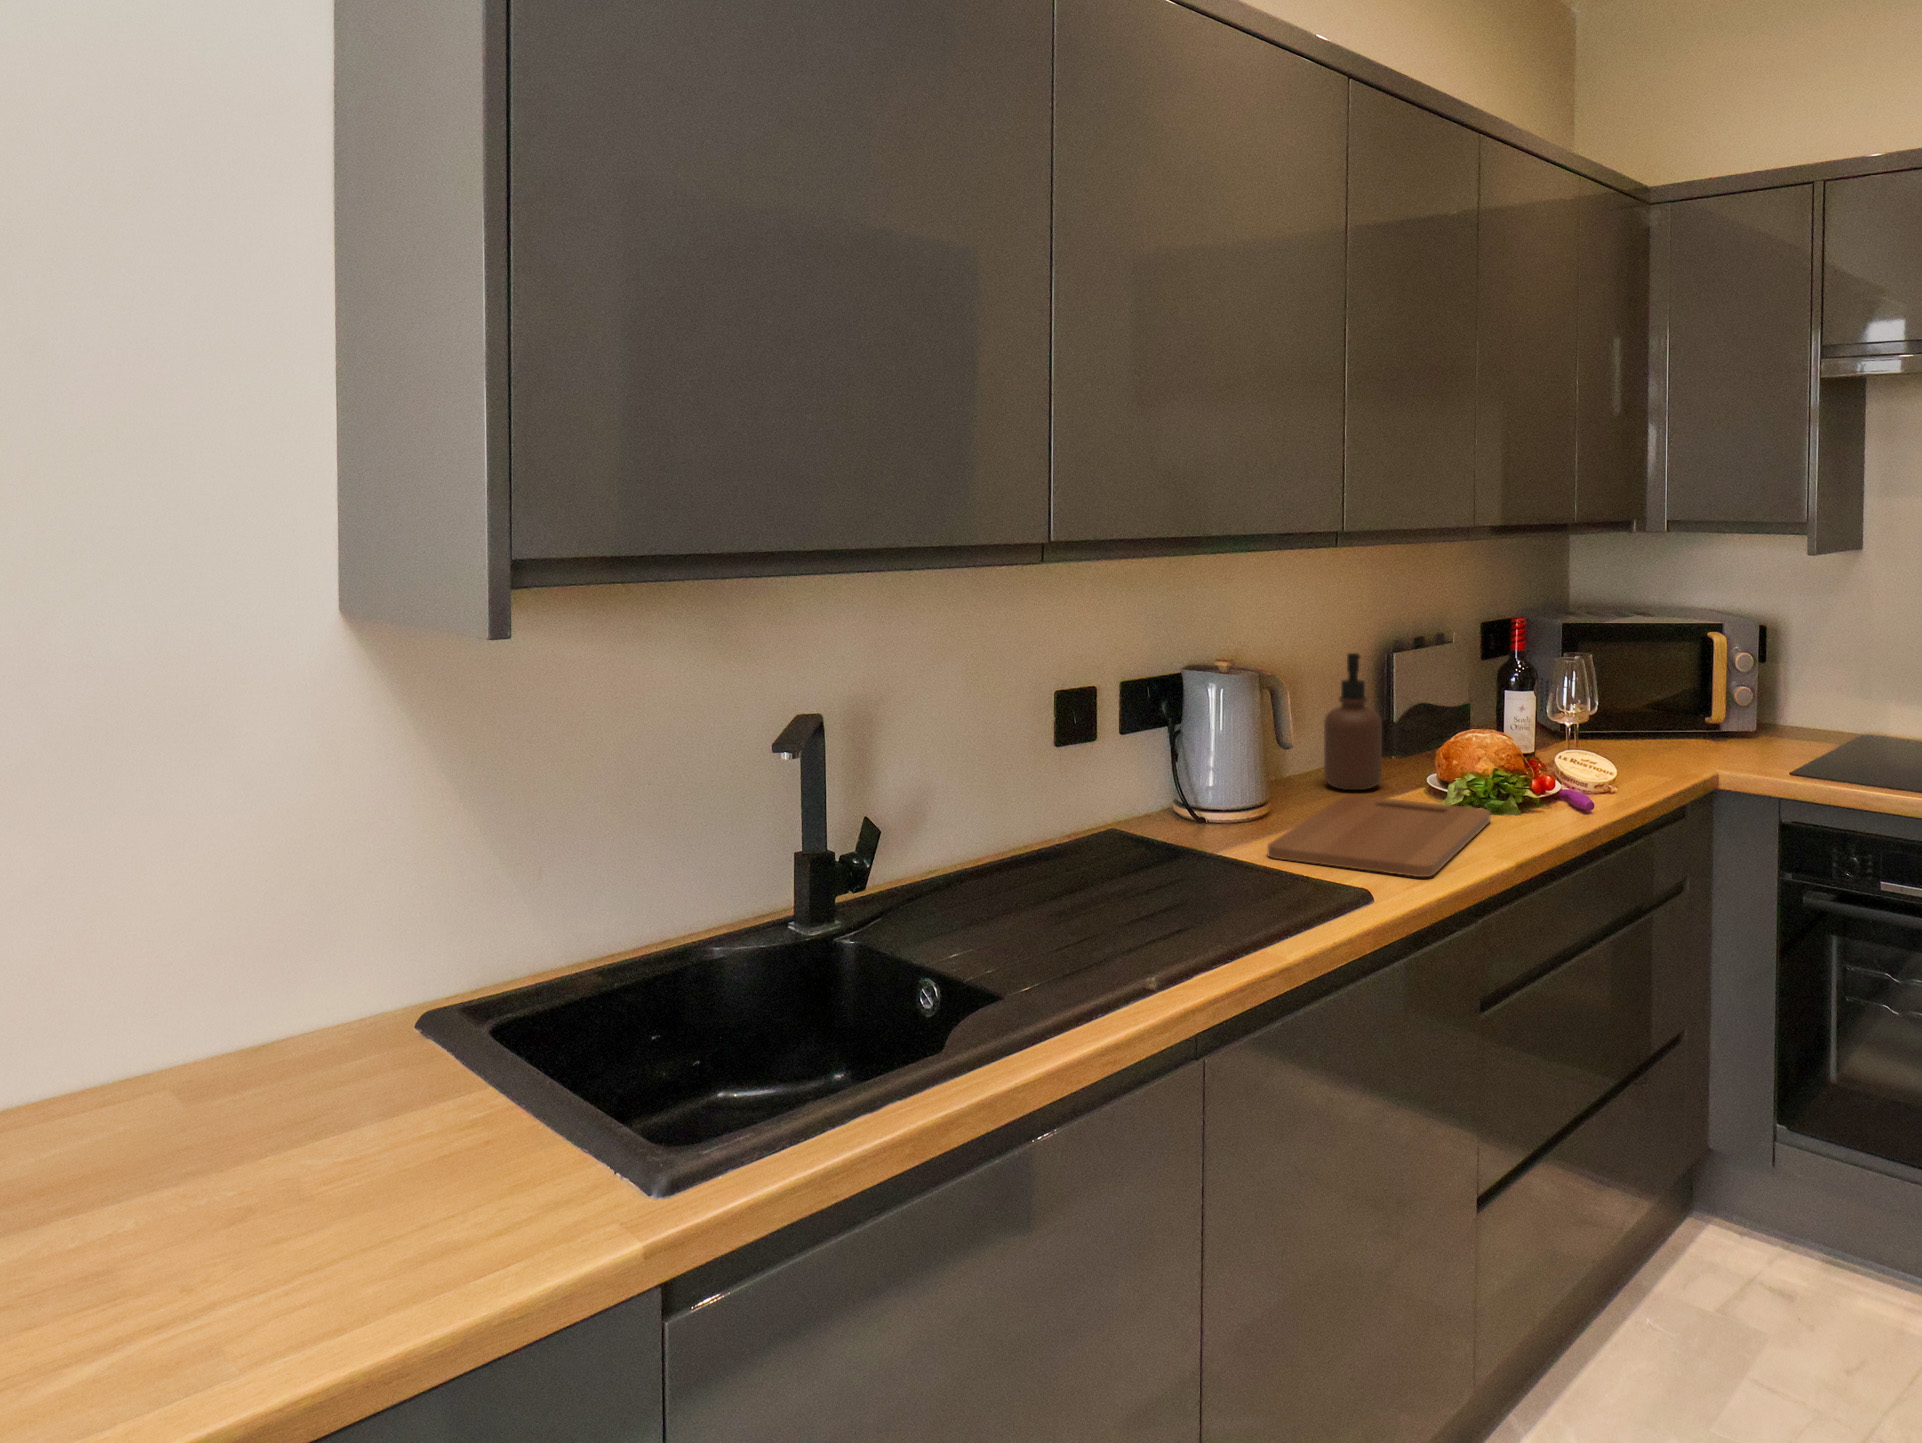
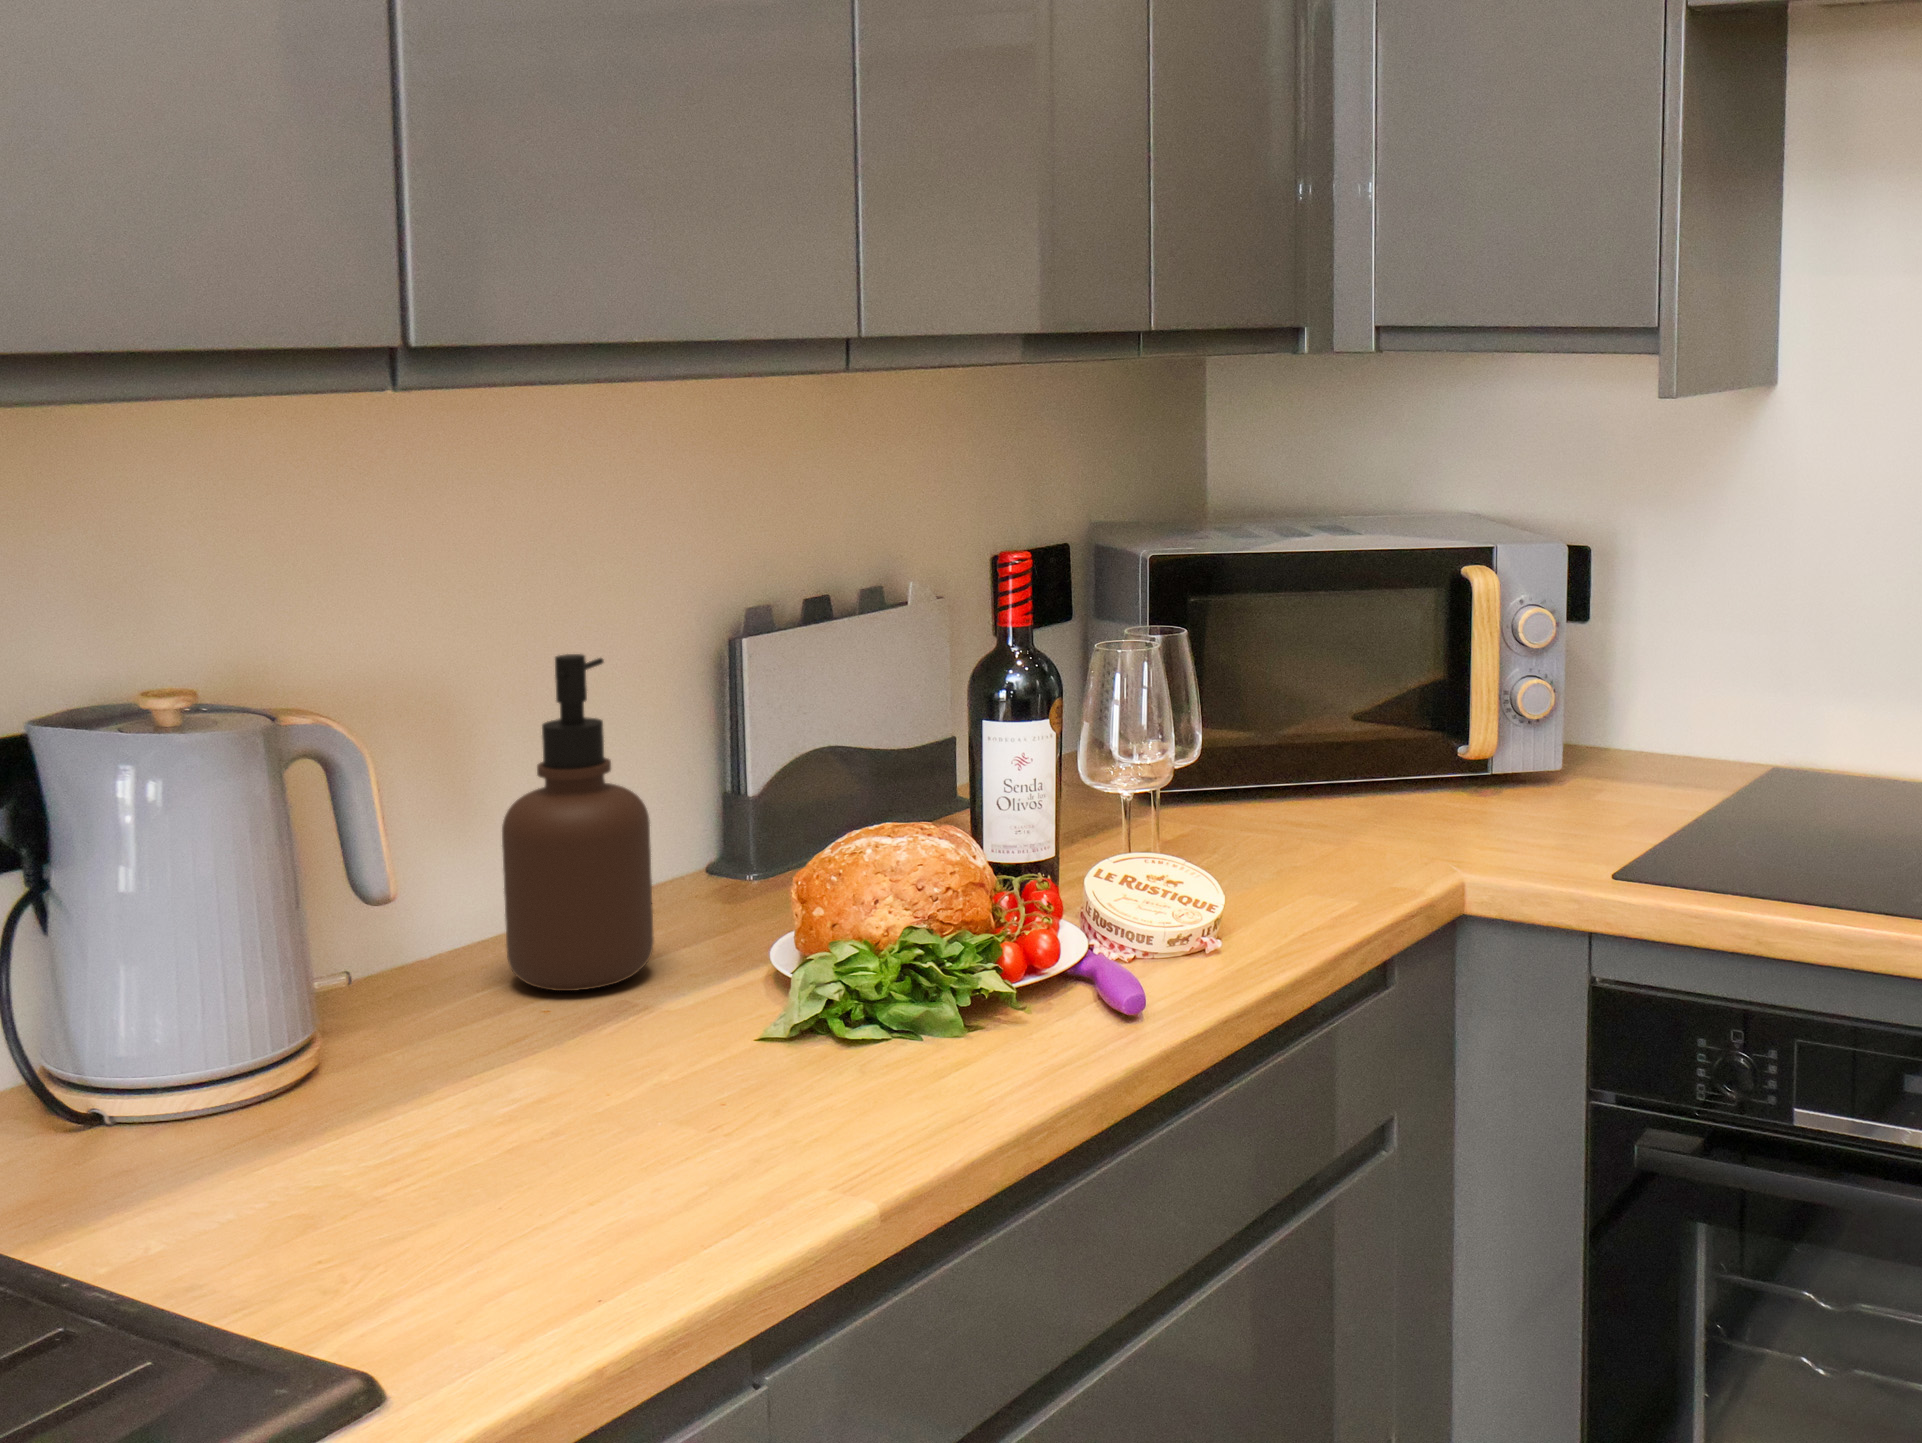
cutting board: present [1268,795,1491,877] -> none [163,1015,866,1310]

